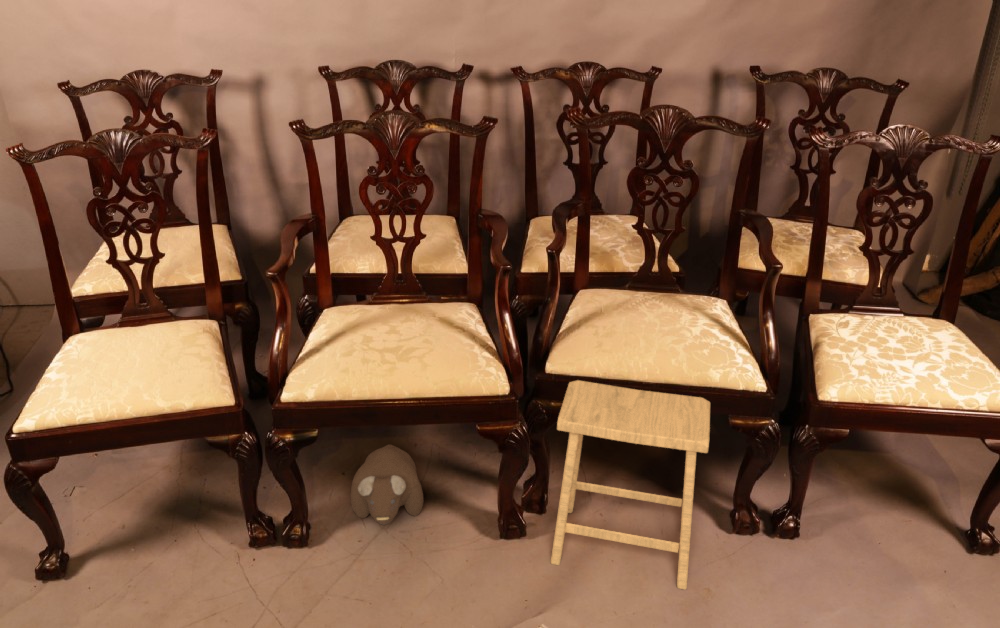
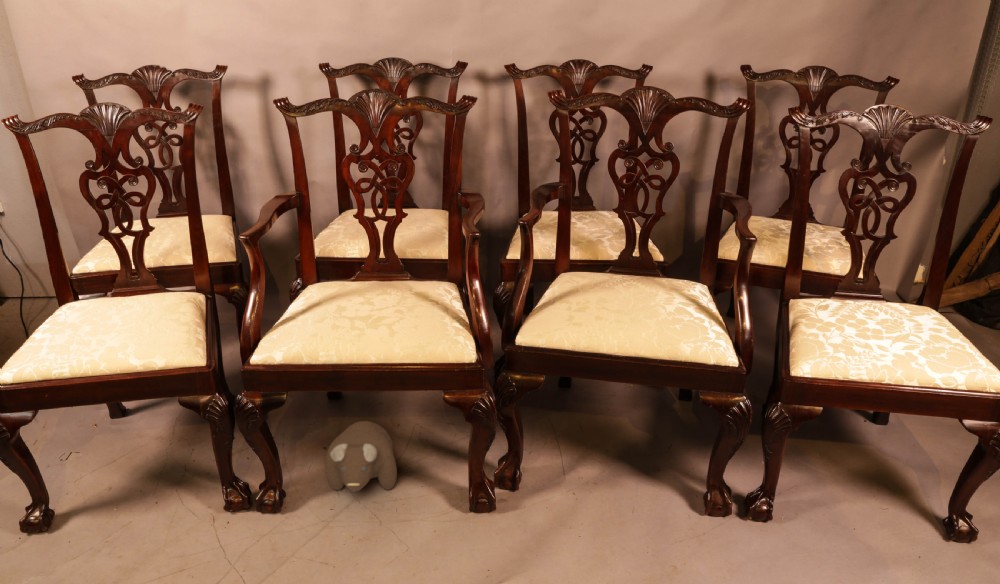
footstool: present [551,380,710,589] -> none [517,351,672,563]

